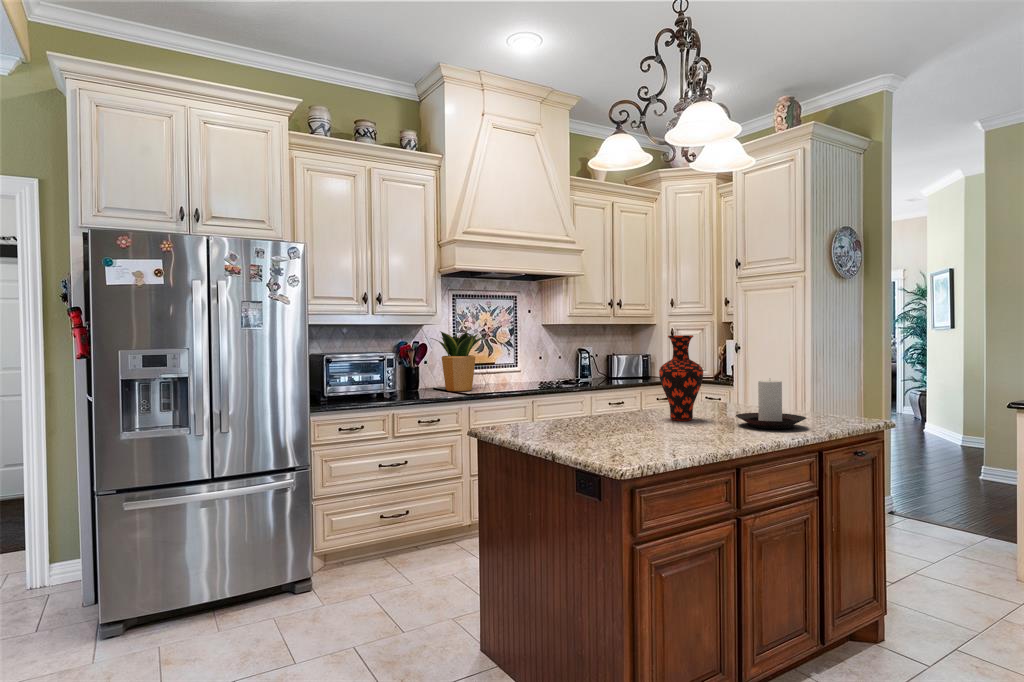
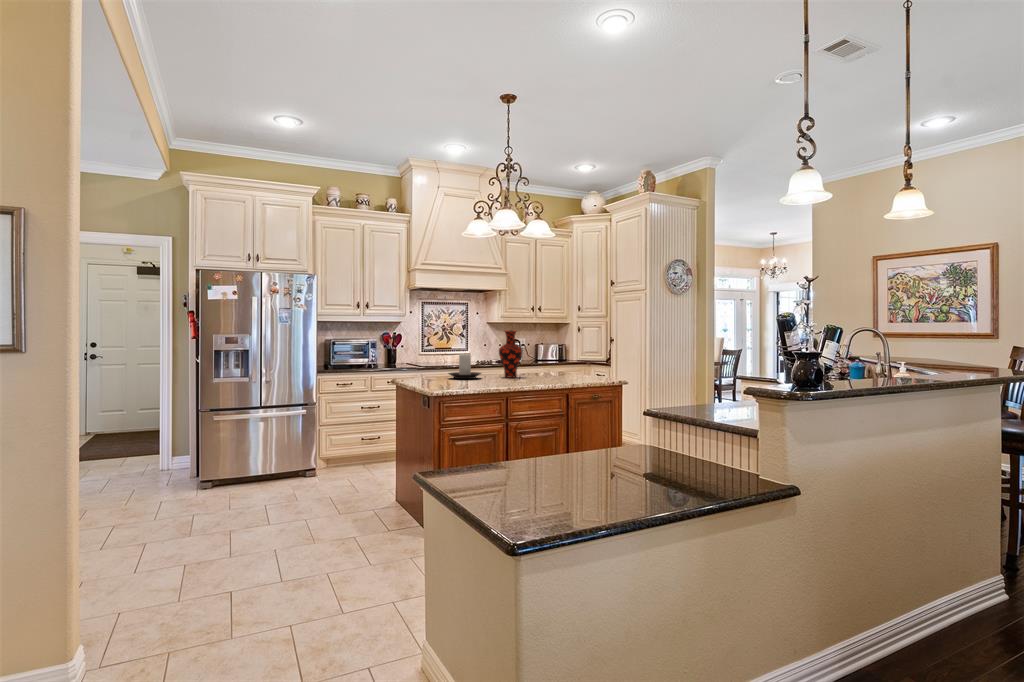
potted plant: present [431,331,486,391] -> none [403,326,442,365]
candle holder: present [736,380,806,429] -> present [448,354,481,379]

